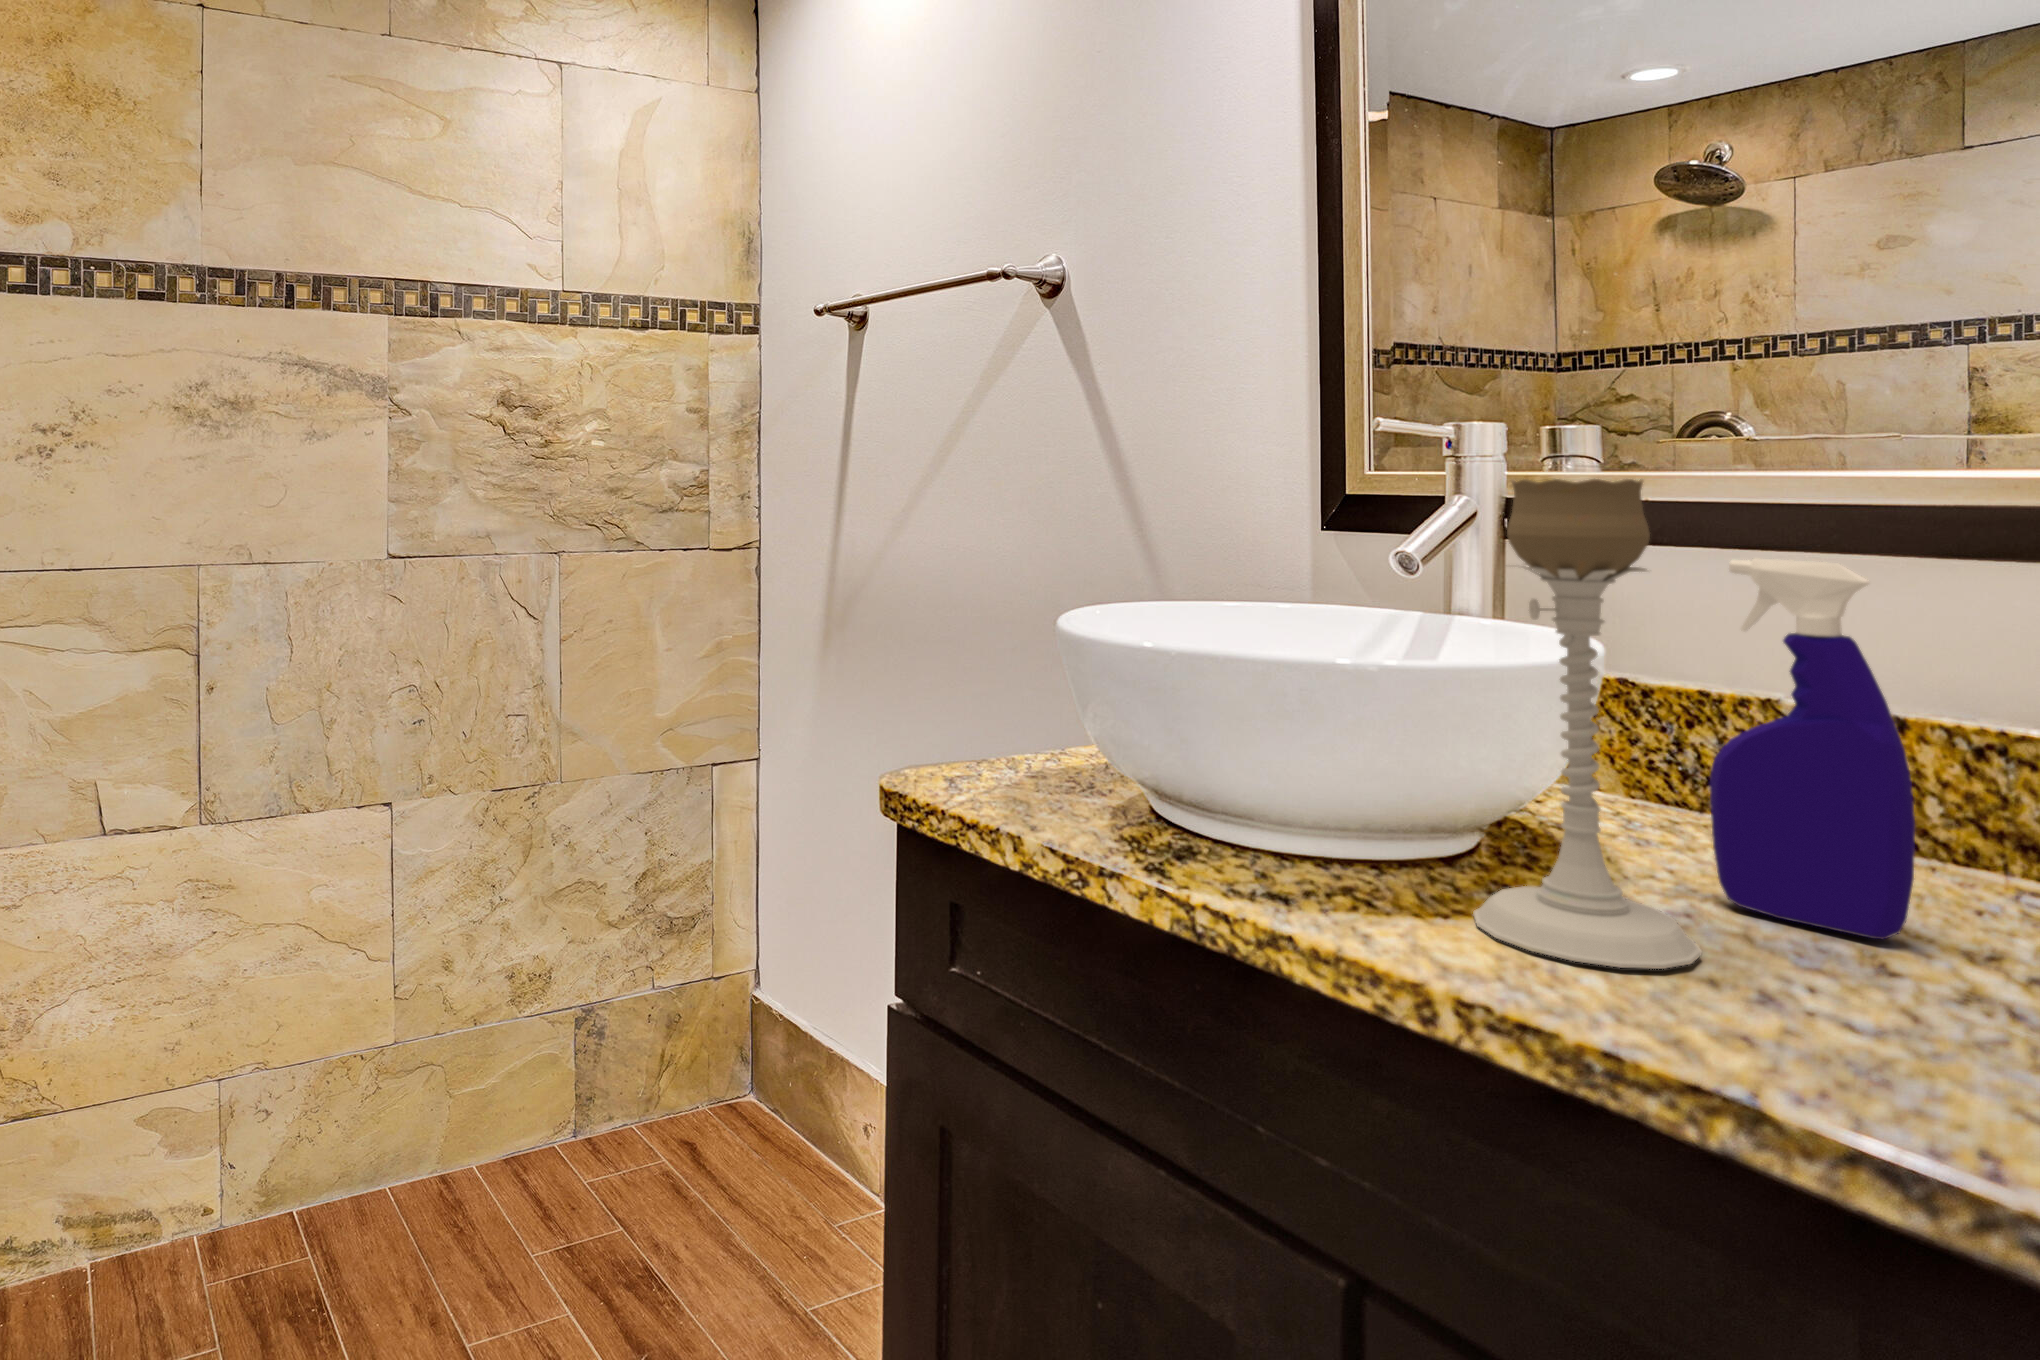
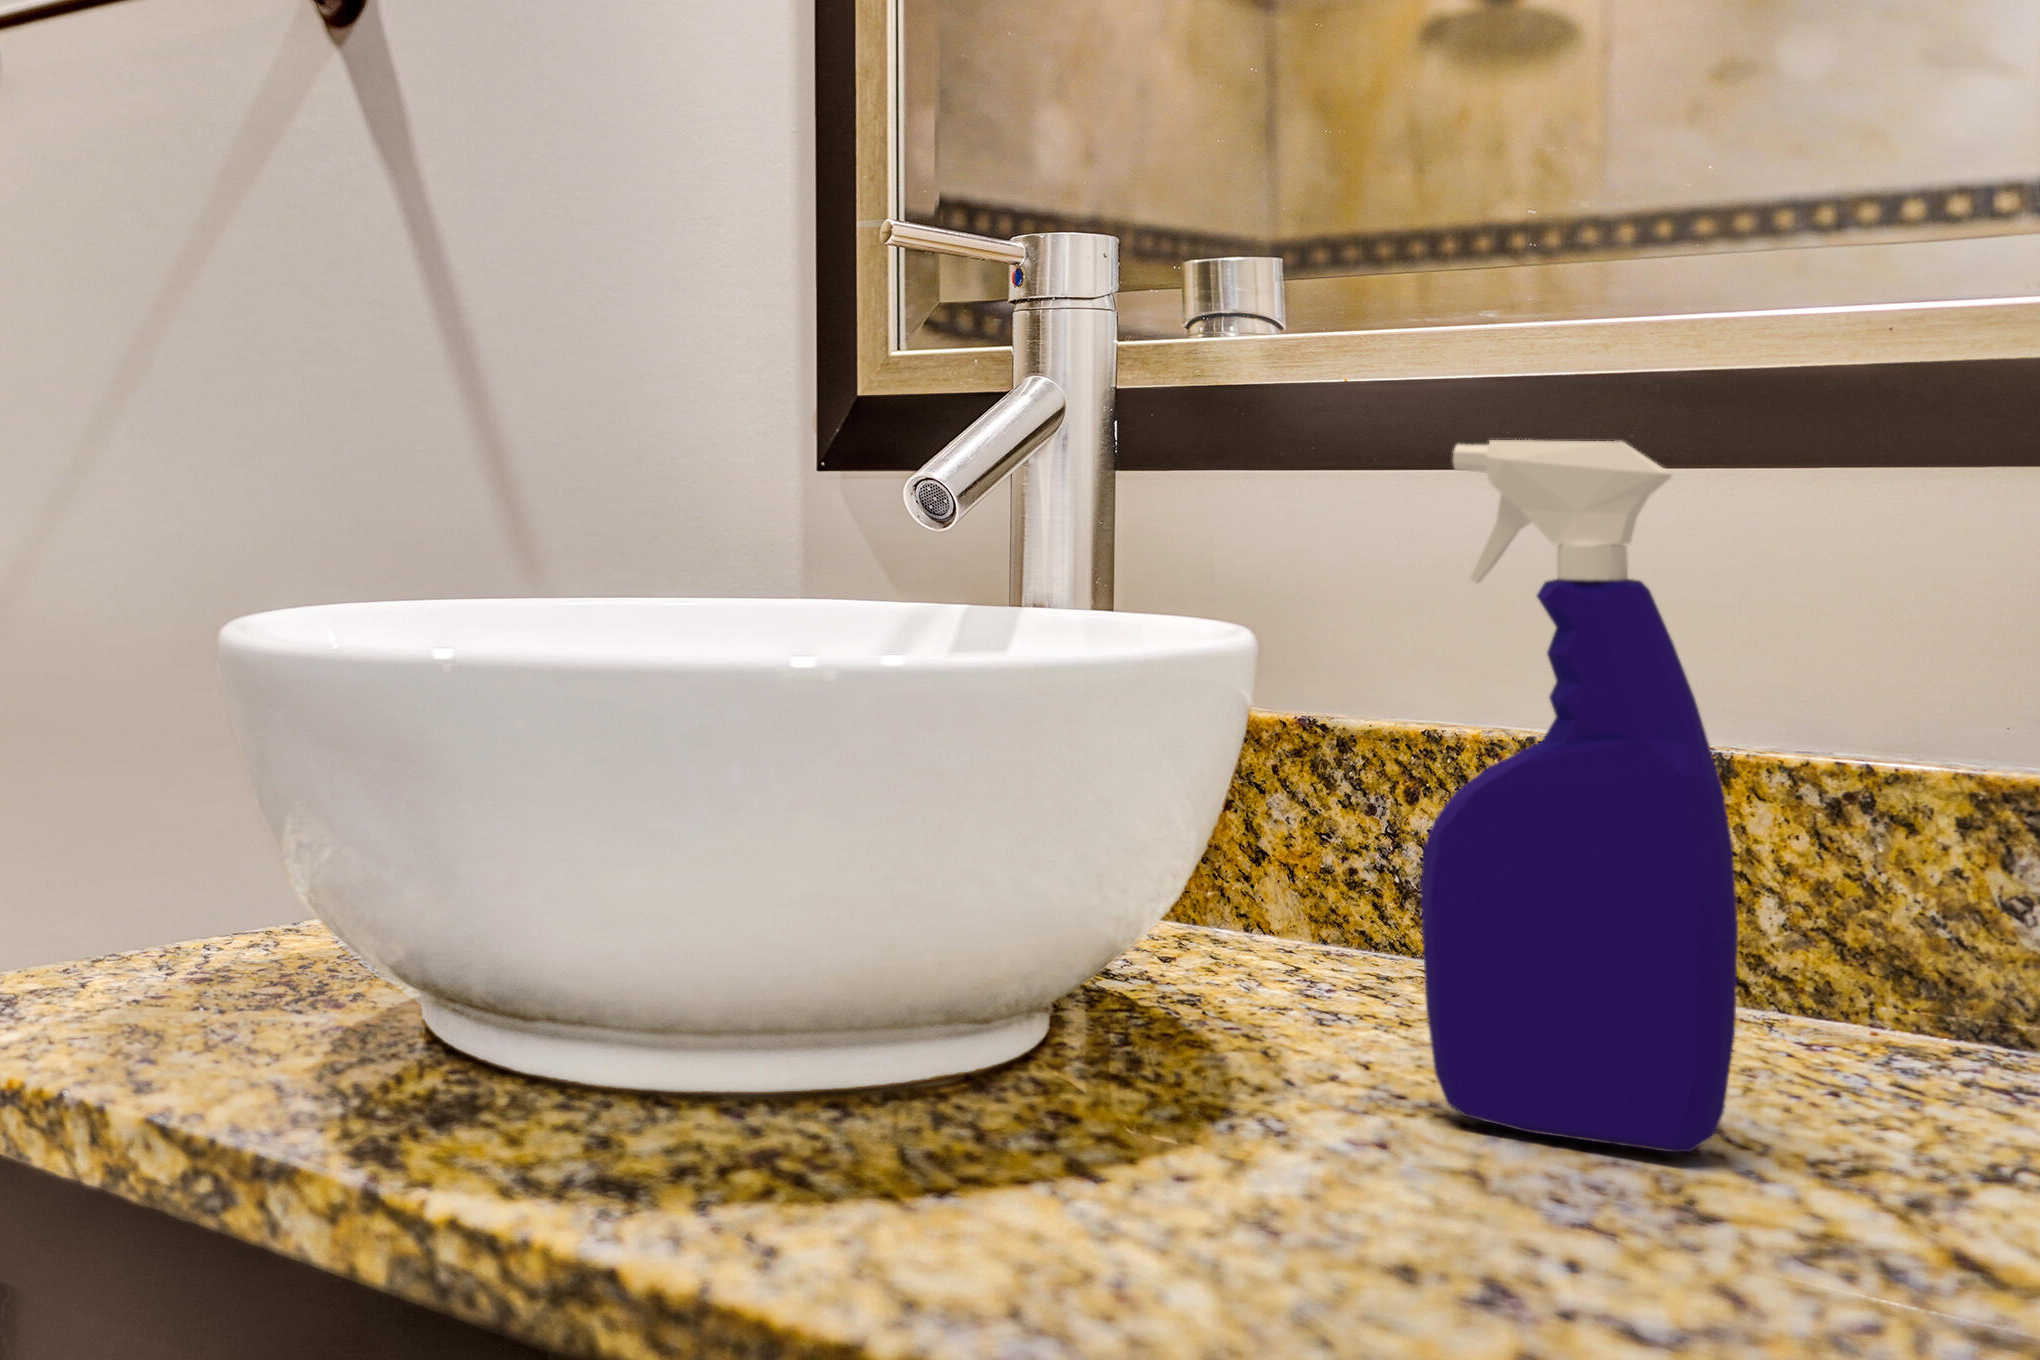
candle holder: present [1473,479,1702,969] -> none [997,250,1391,1257]

